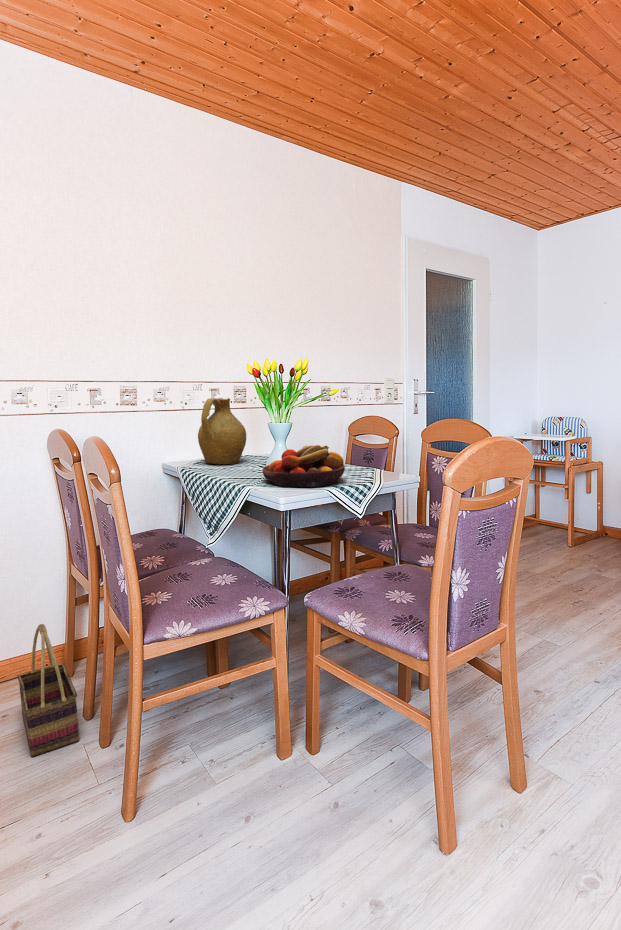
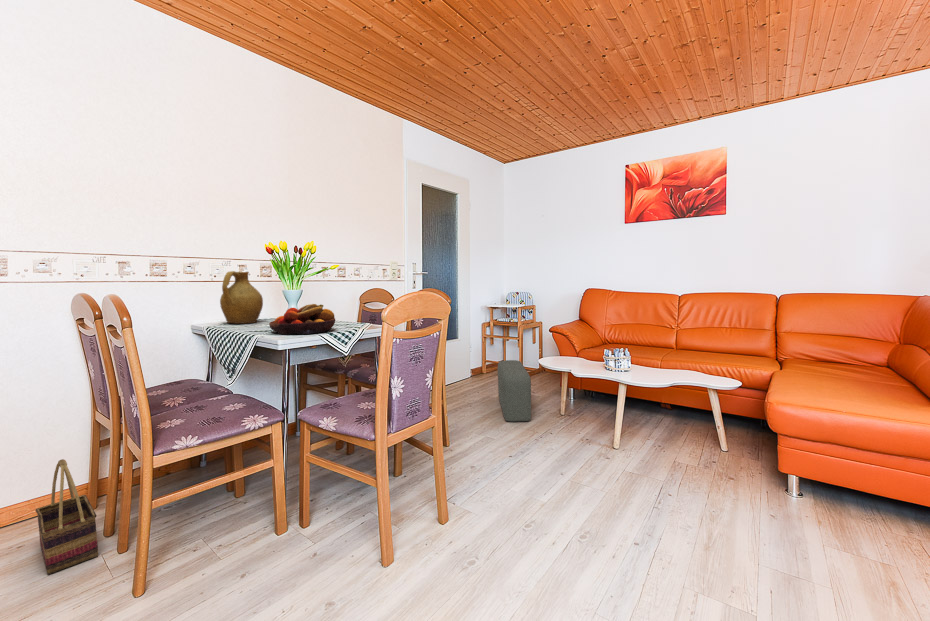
pouf: none [540,519,601,612] -> present [498,360,531,422]

